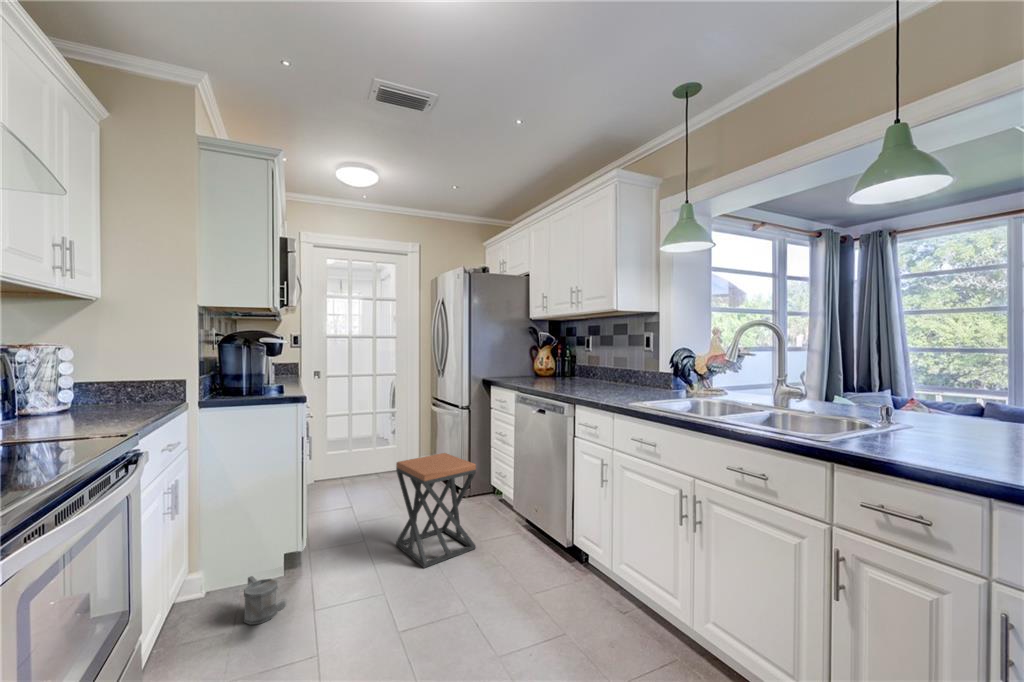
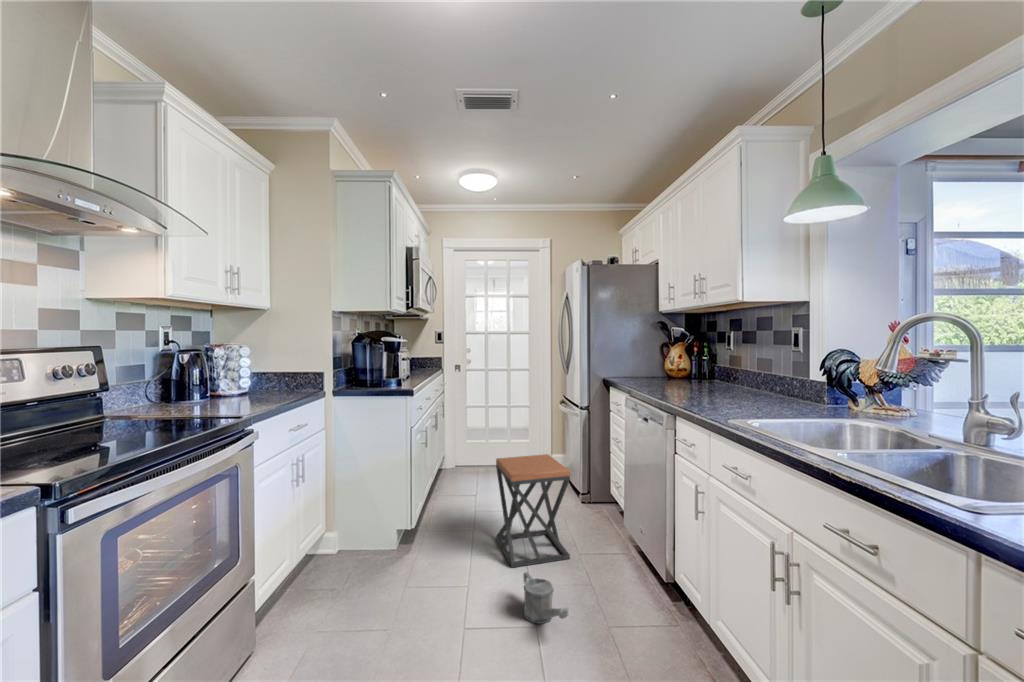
watering can: present [244,576,286,625] -> present [524,572,568,624]

